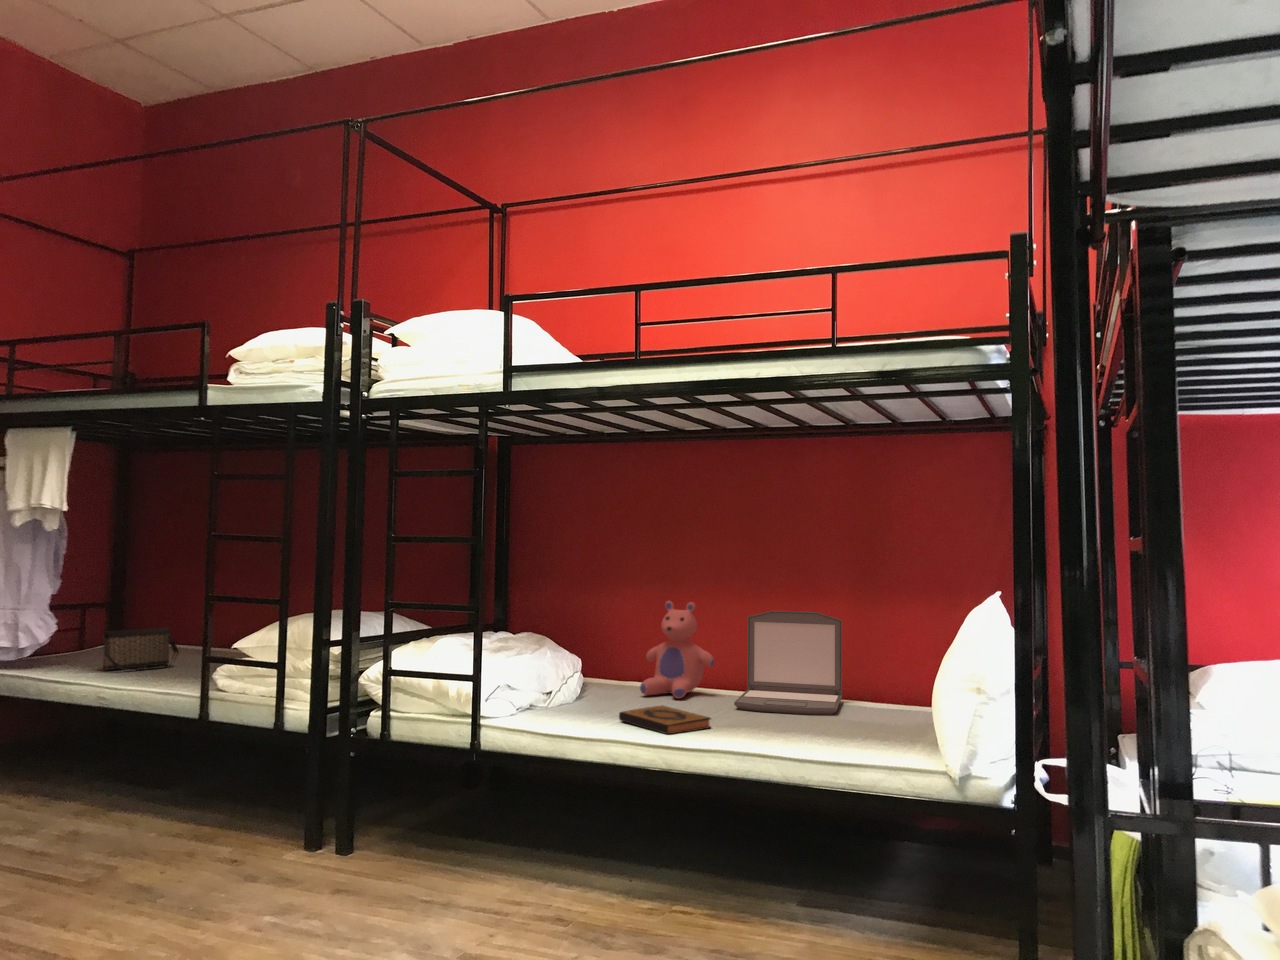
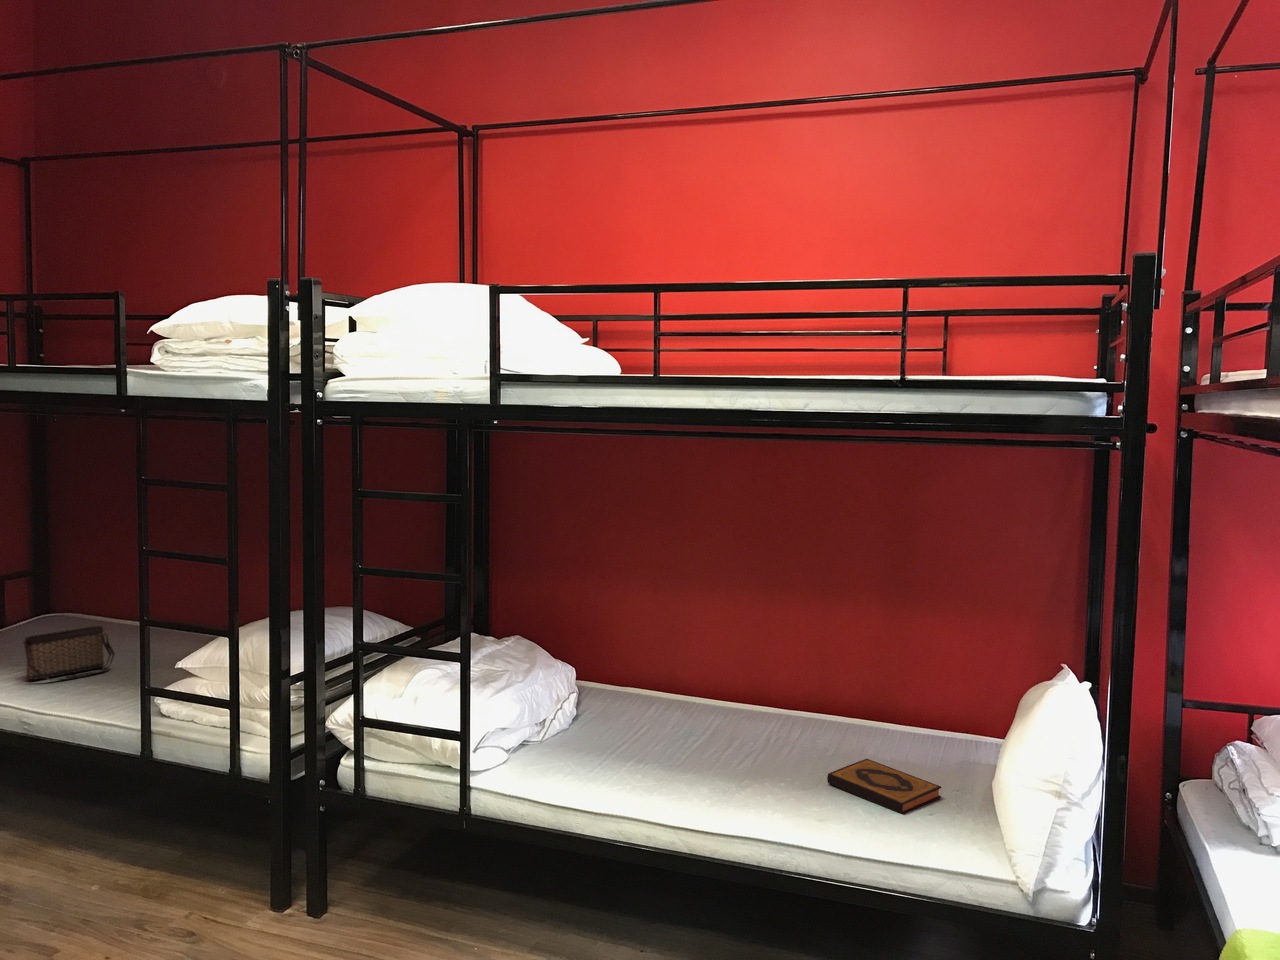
teddy bear: present [640,601,714,699] -> none [644,611,727,727]
laptop: present [734,611,842,715] -> none [754,628,874,759]
hardback book: present [619,705,711,734] -> present [827,759,941,814]

